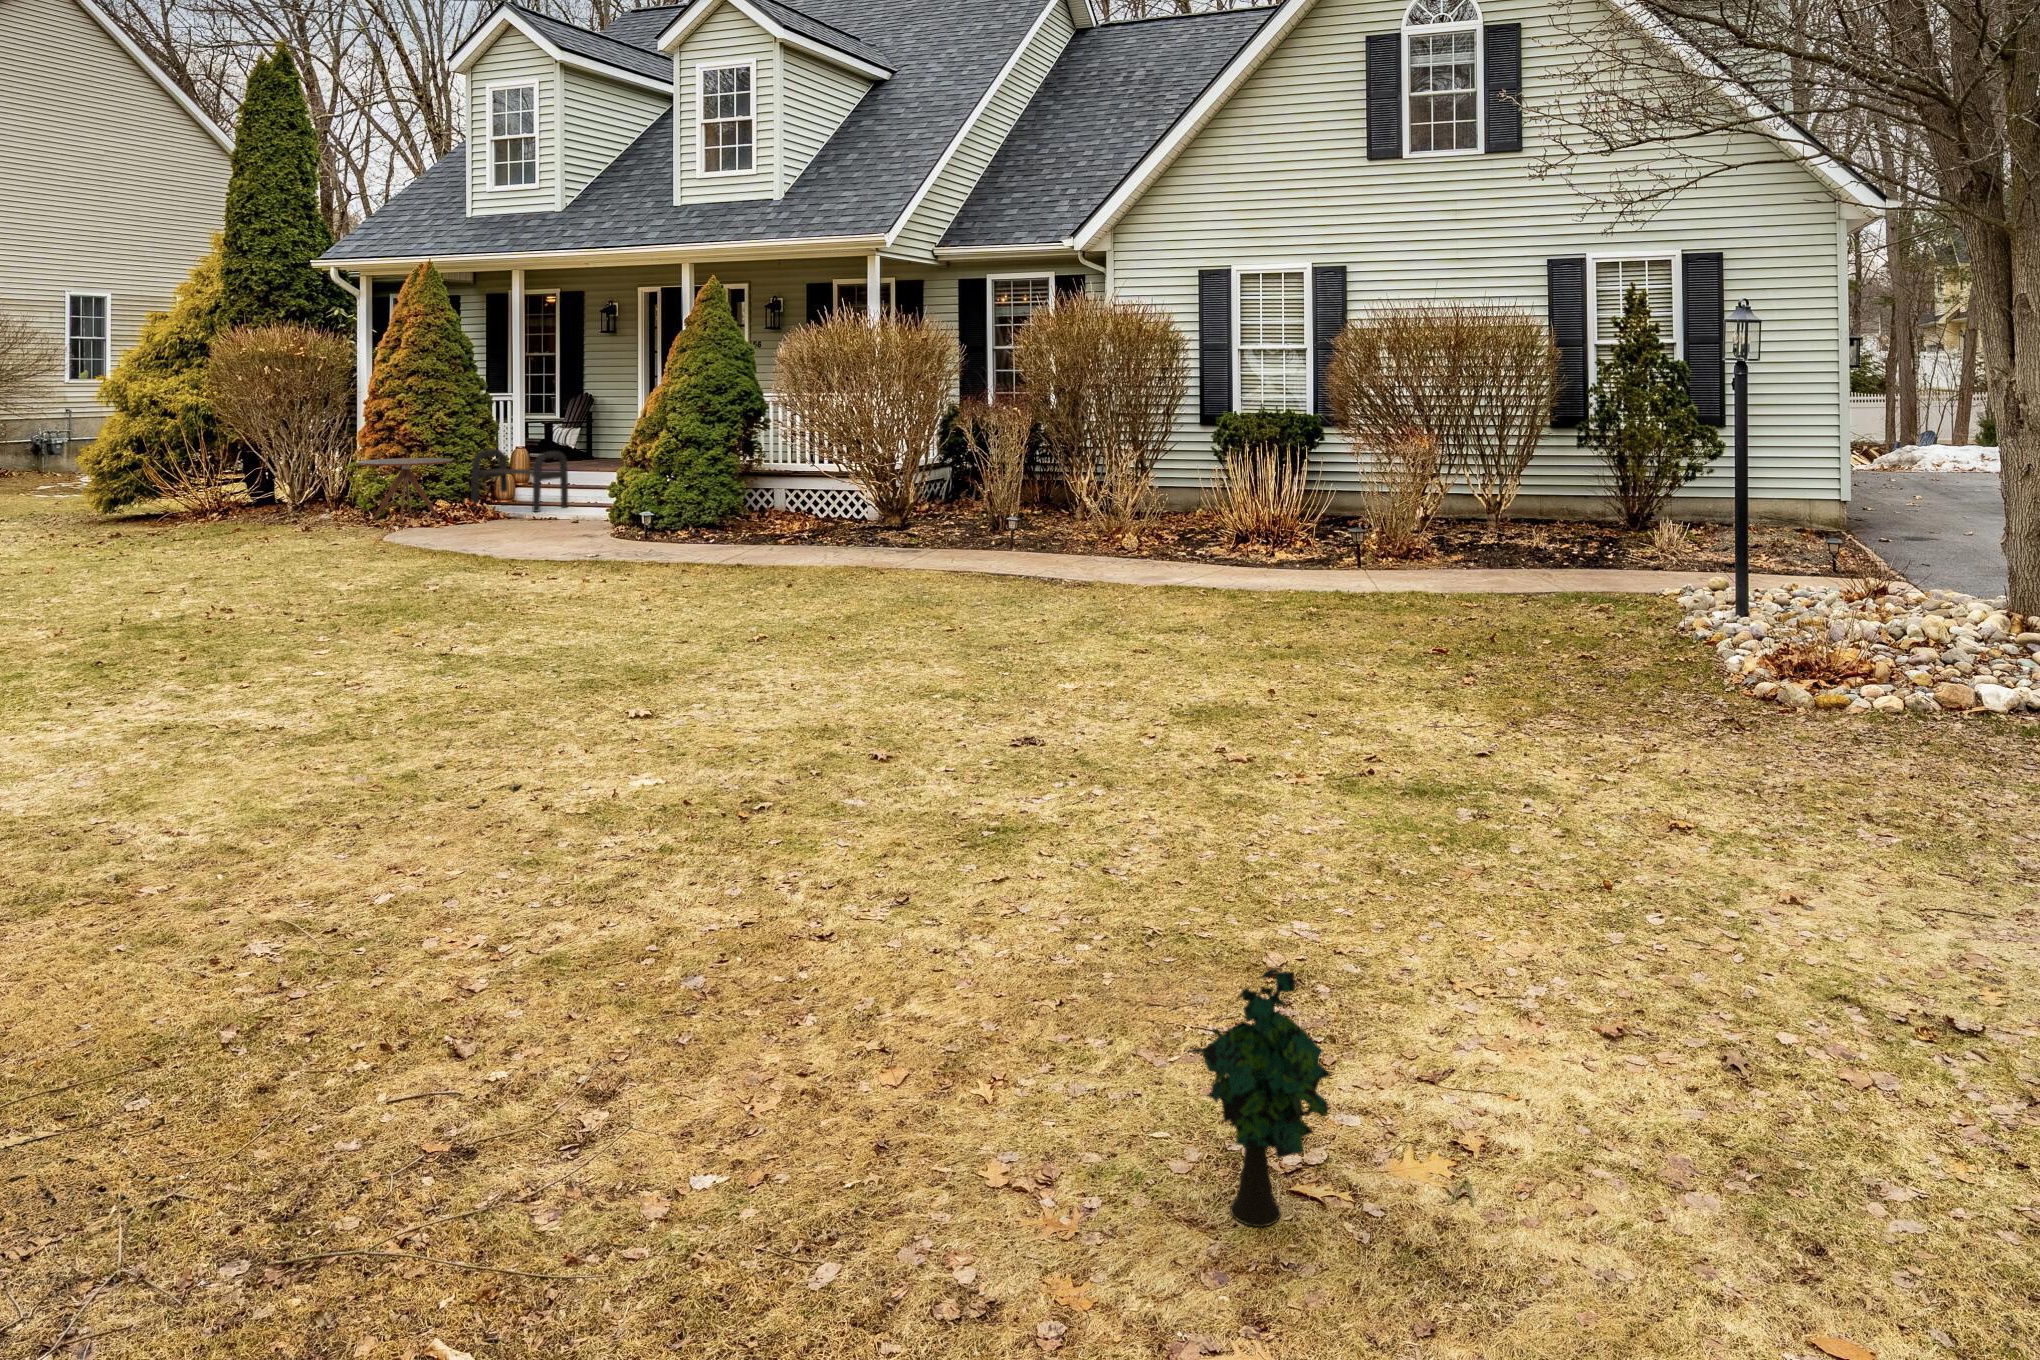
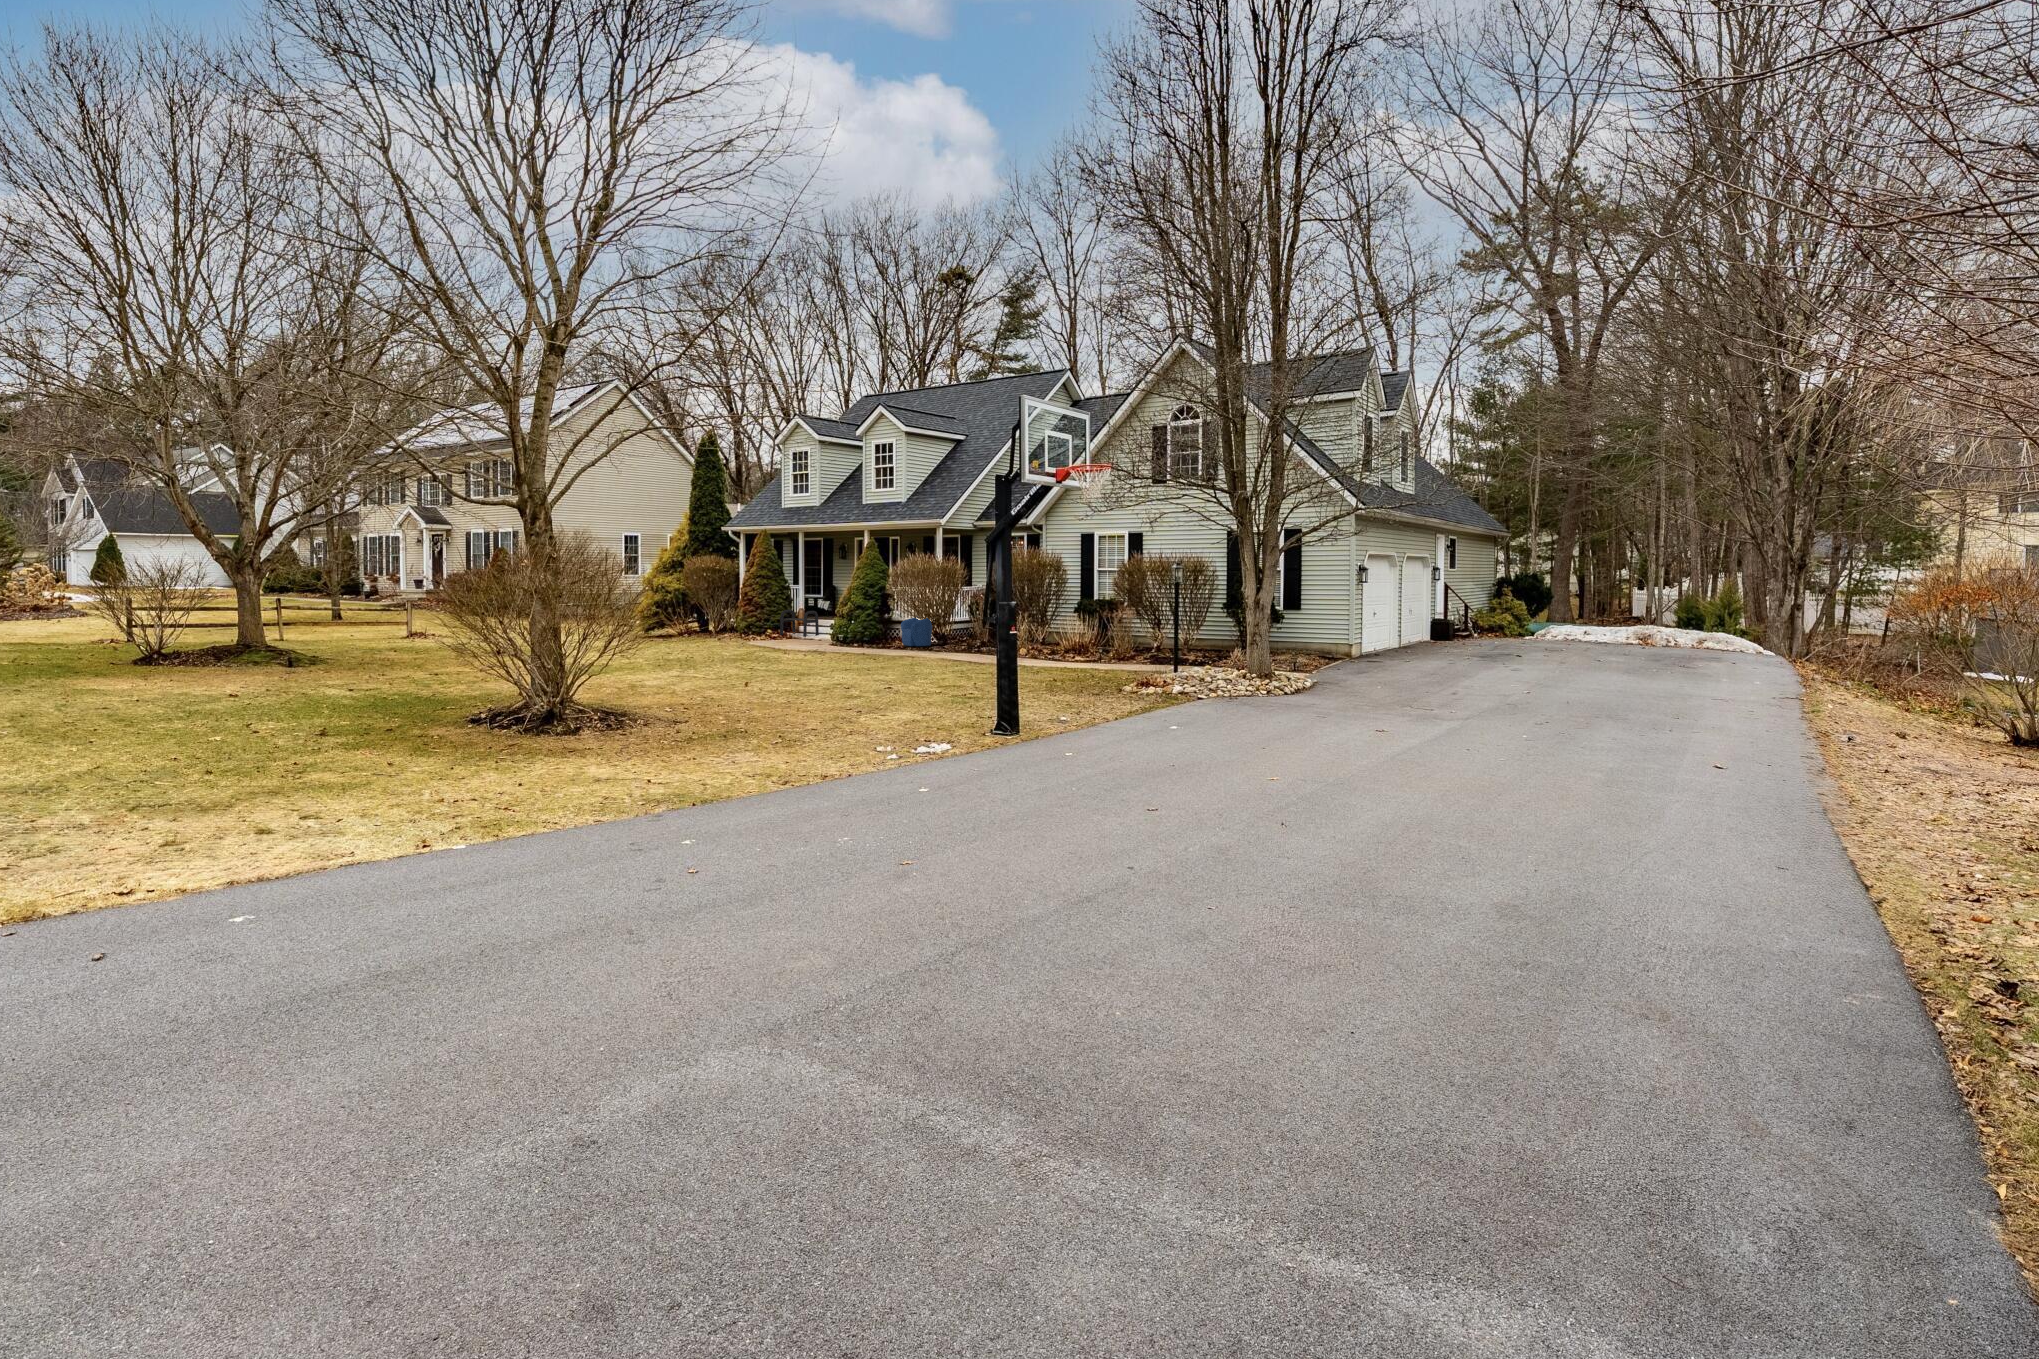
armchair: none [800,454,884,535] -> present [901,618,932,647]
round table: present [358,458,452,522] -> none [737,613,772,638]
decorative plant: present [1187,968,1330,1227] -> none [836,688,856,725]

